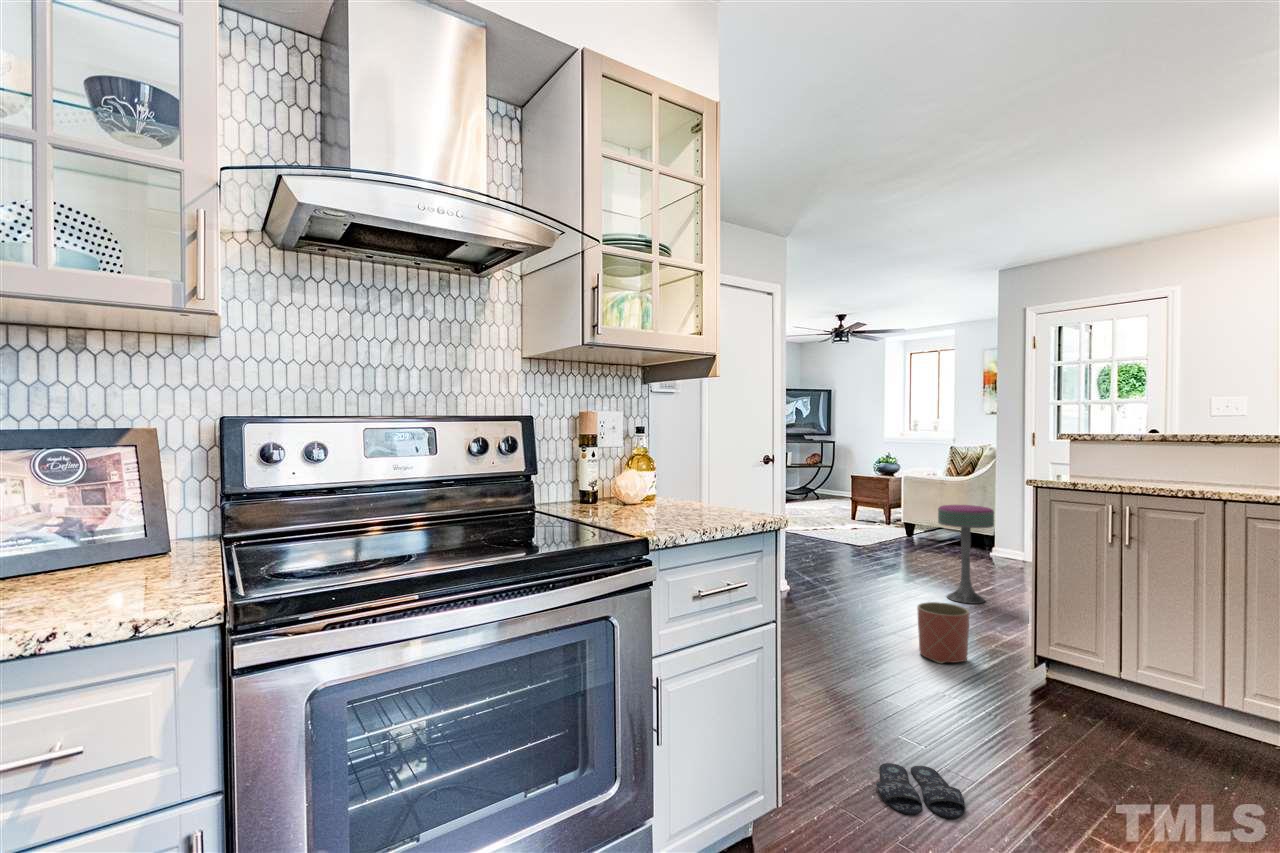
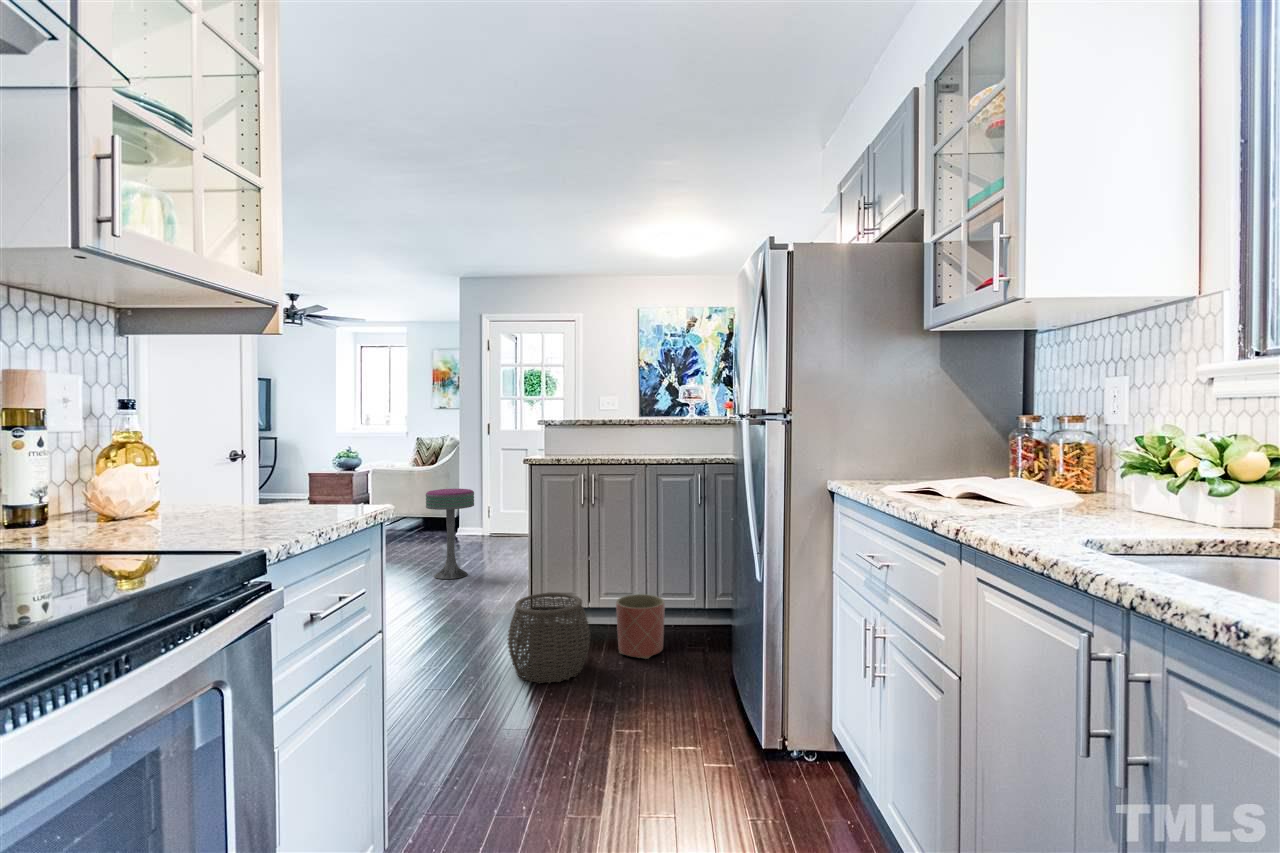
planter: present [917,602,970,664] -> present [616,594,665,659]
woven basket: none [982,638,1094,748] -> present [508,593,590,683]
slippers: present [876,763,965,819] -> none [443,737,530,792]

